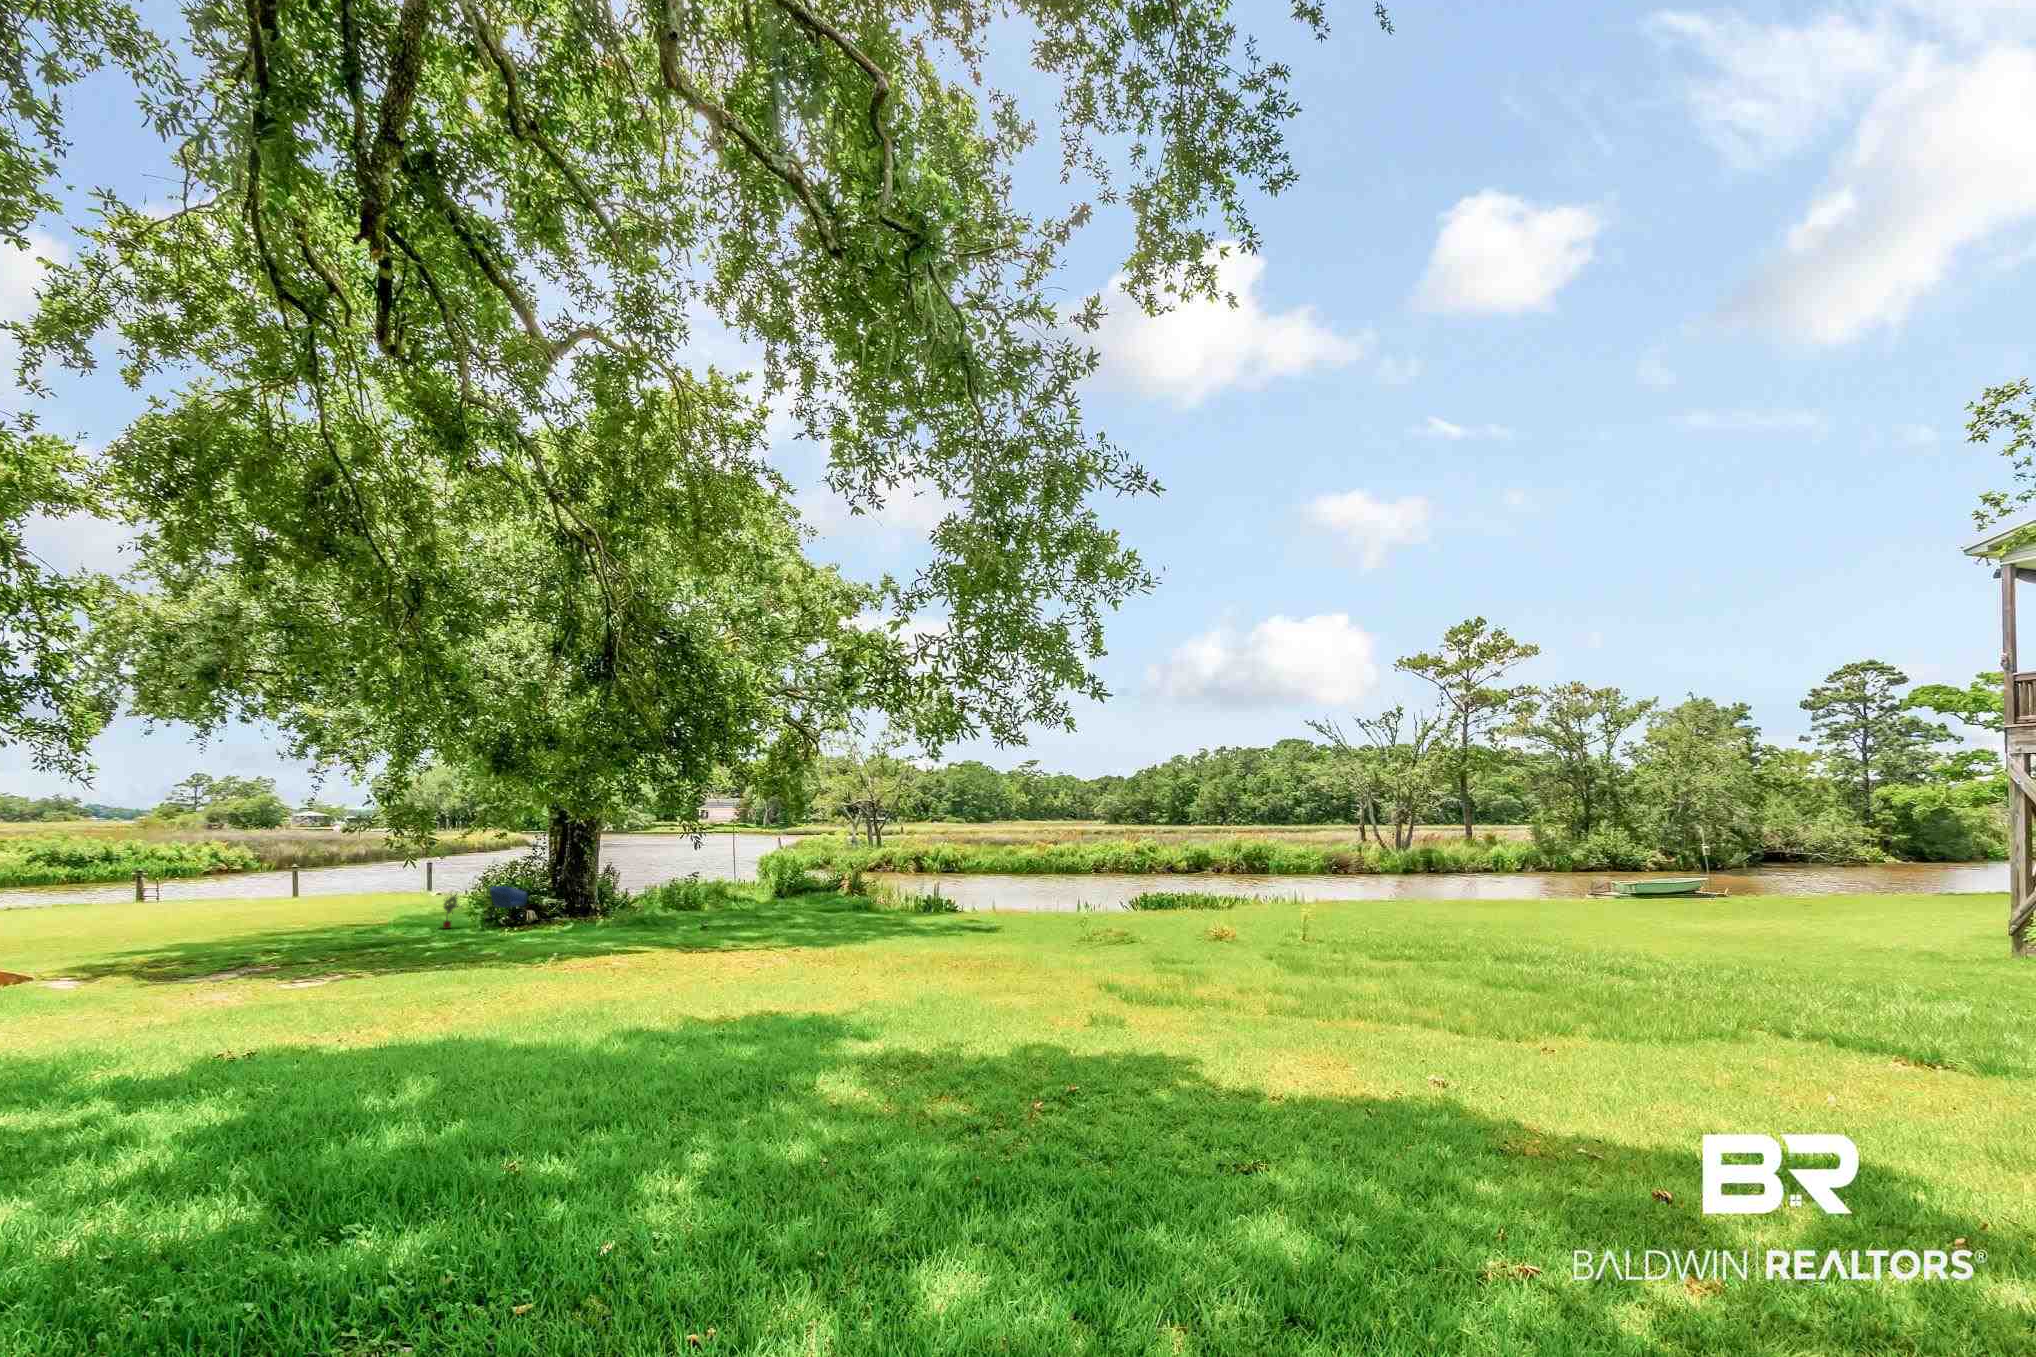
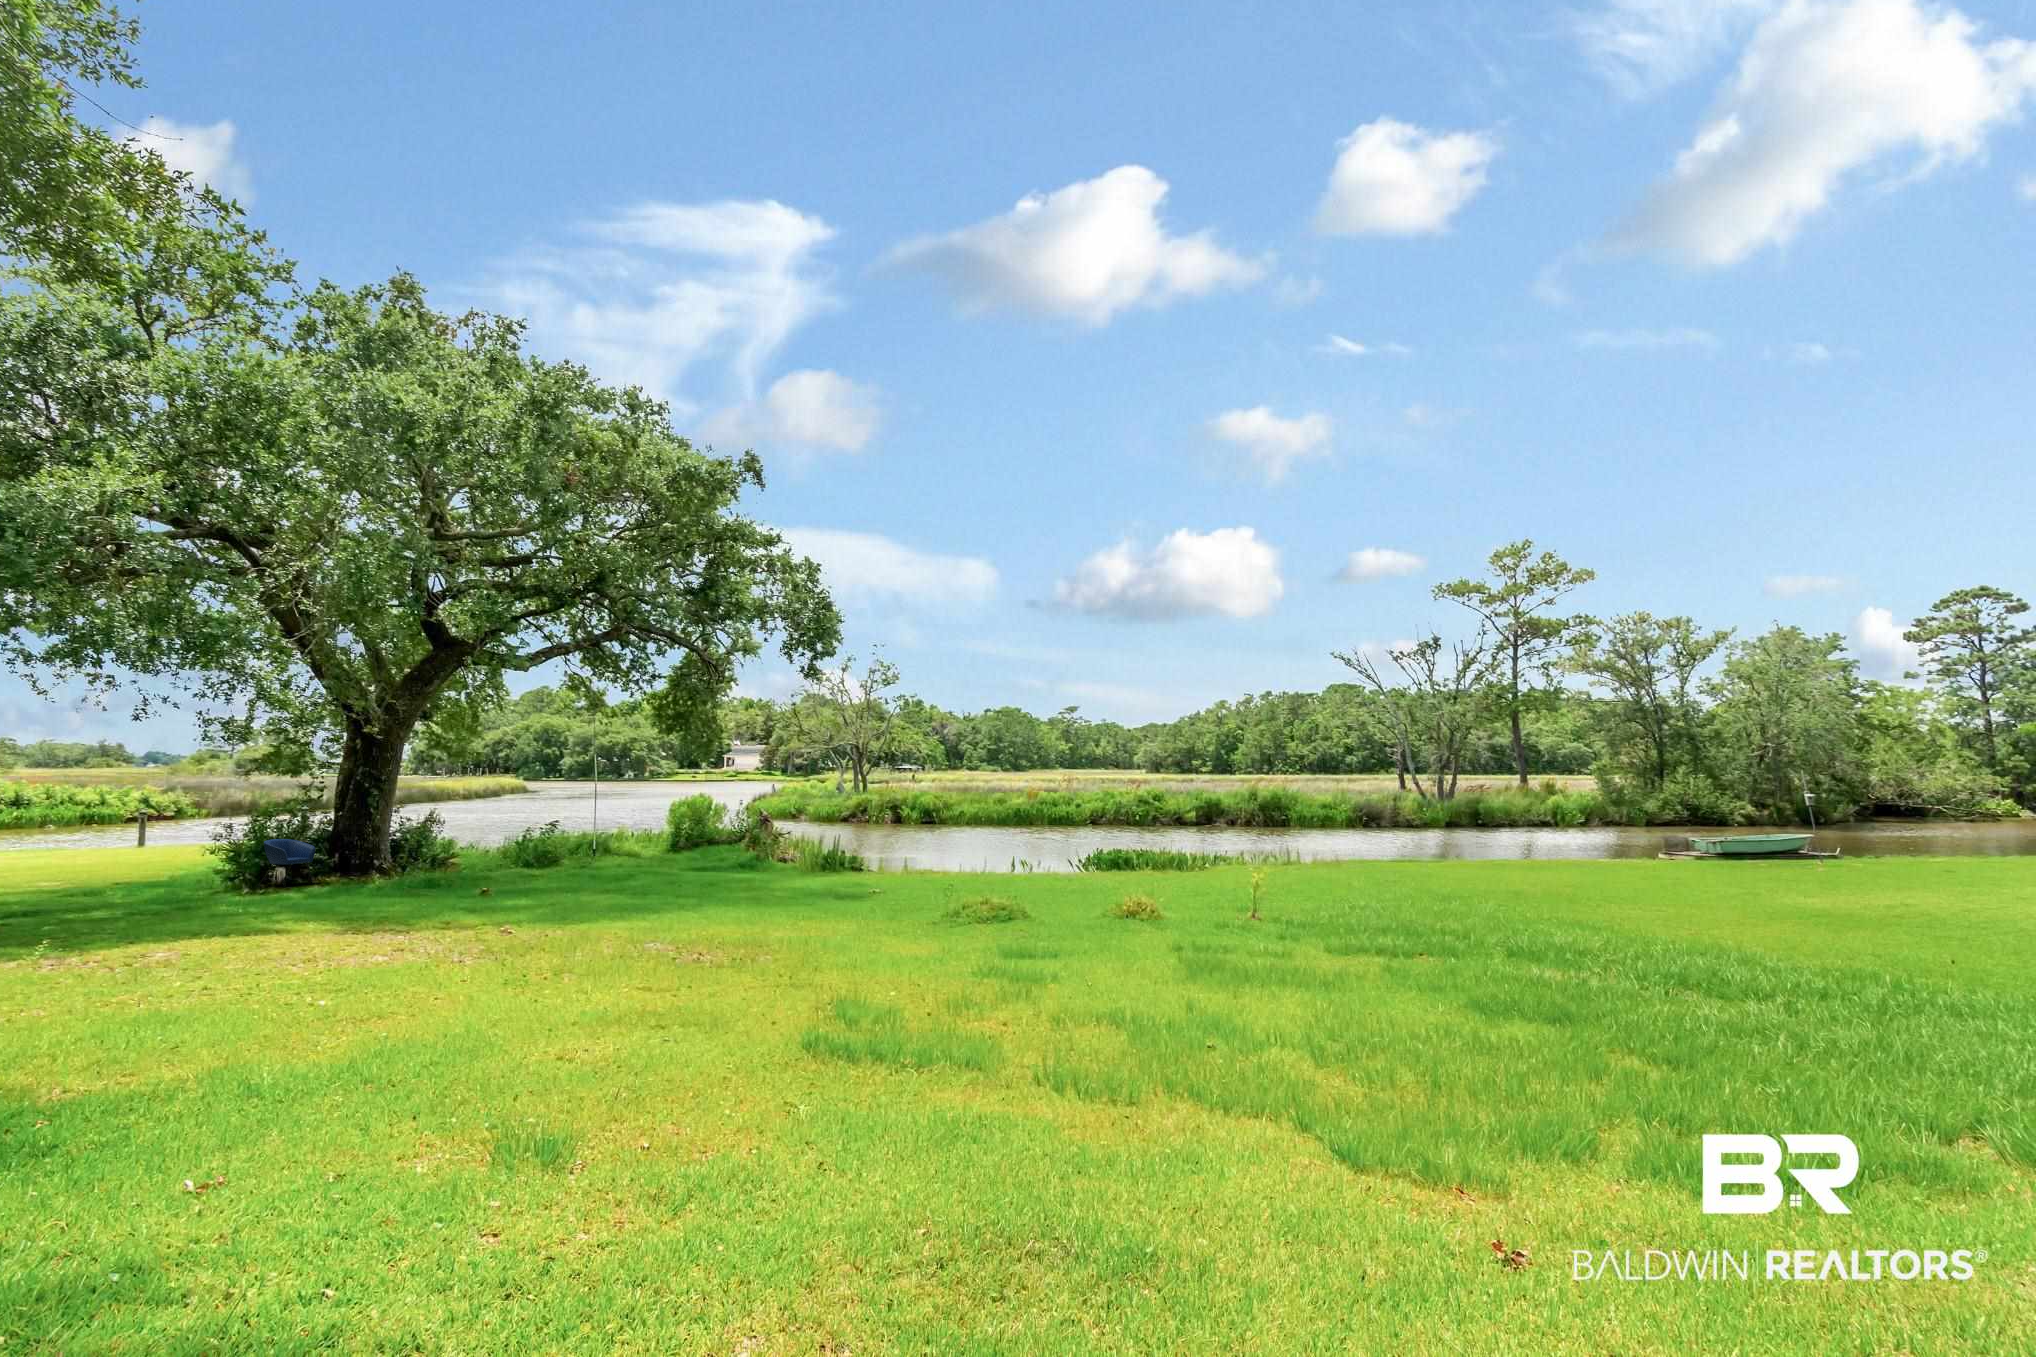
potted tree: present [443,892,462,929] -> none [199,844,230,889]

